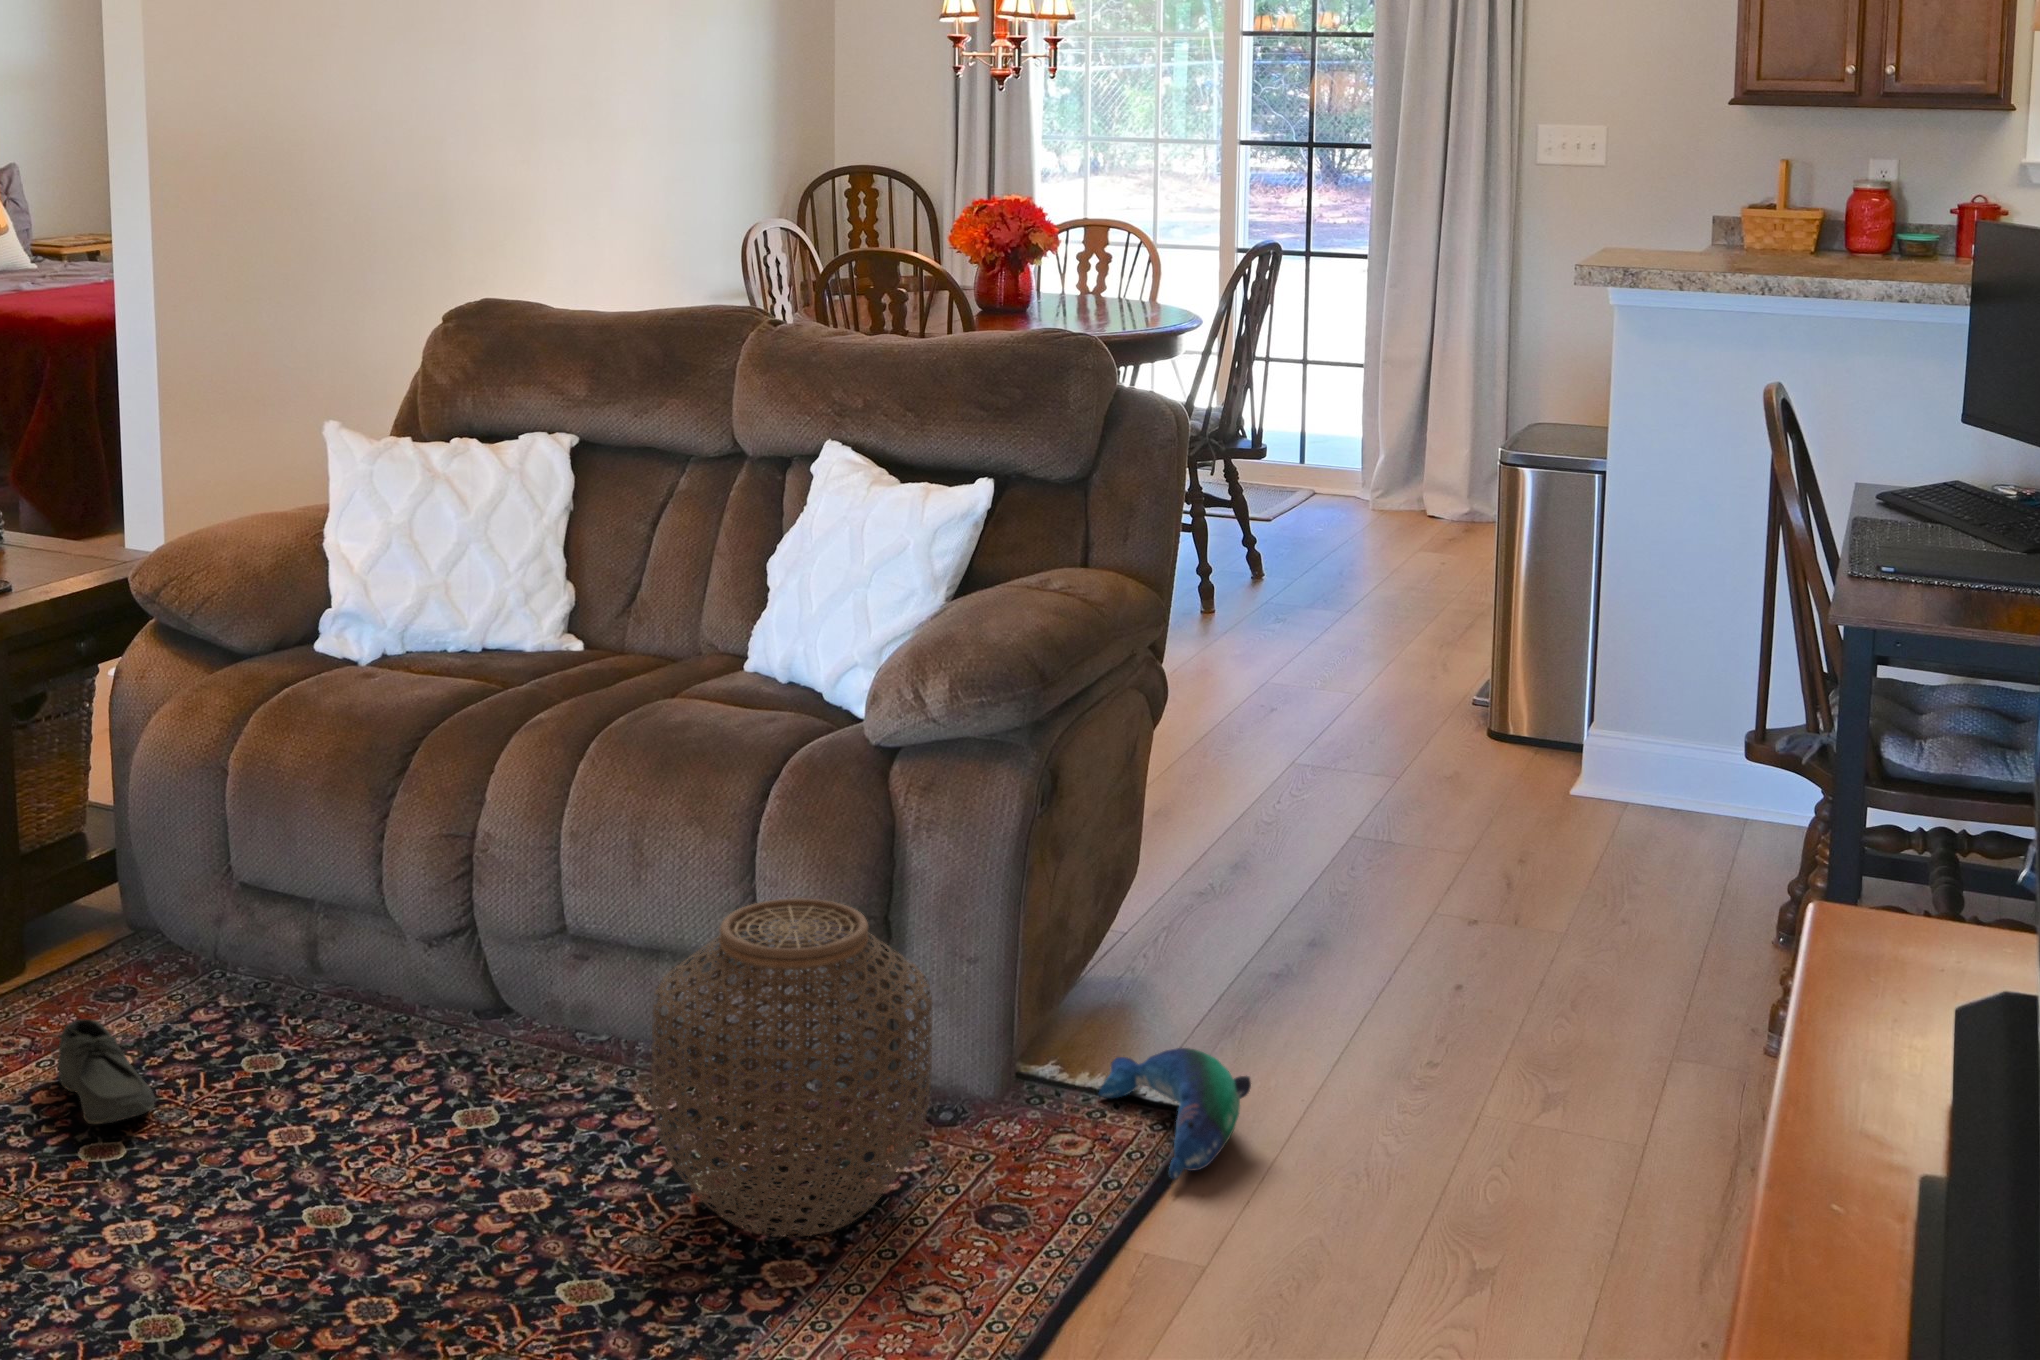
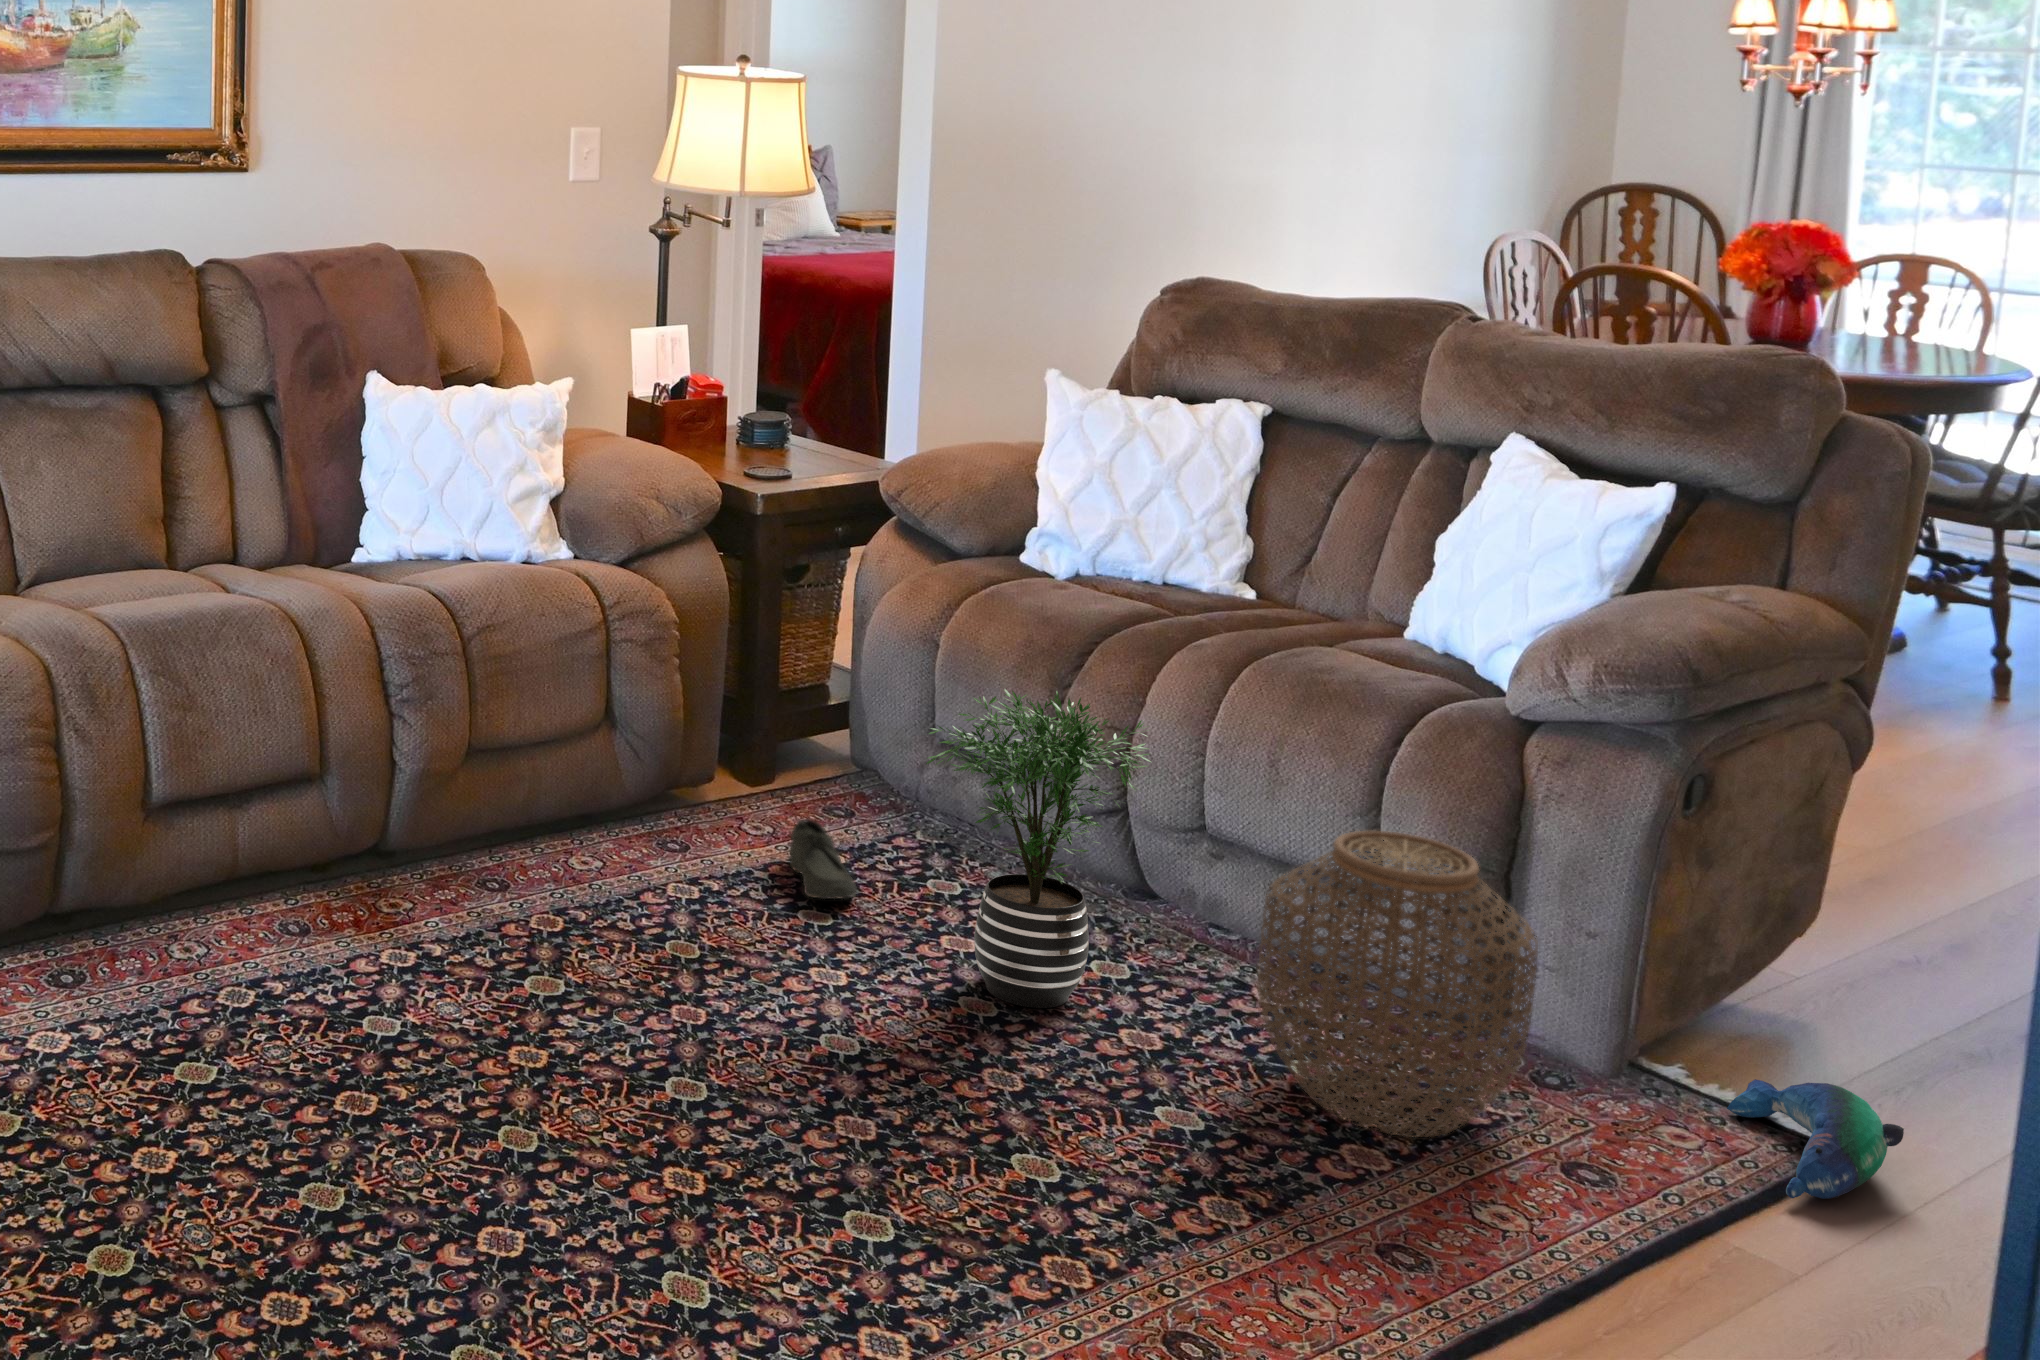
potted plant: none [232,811,507,1200] -> present [926,689,1151,1008]

